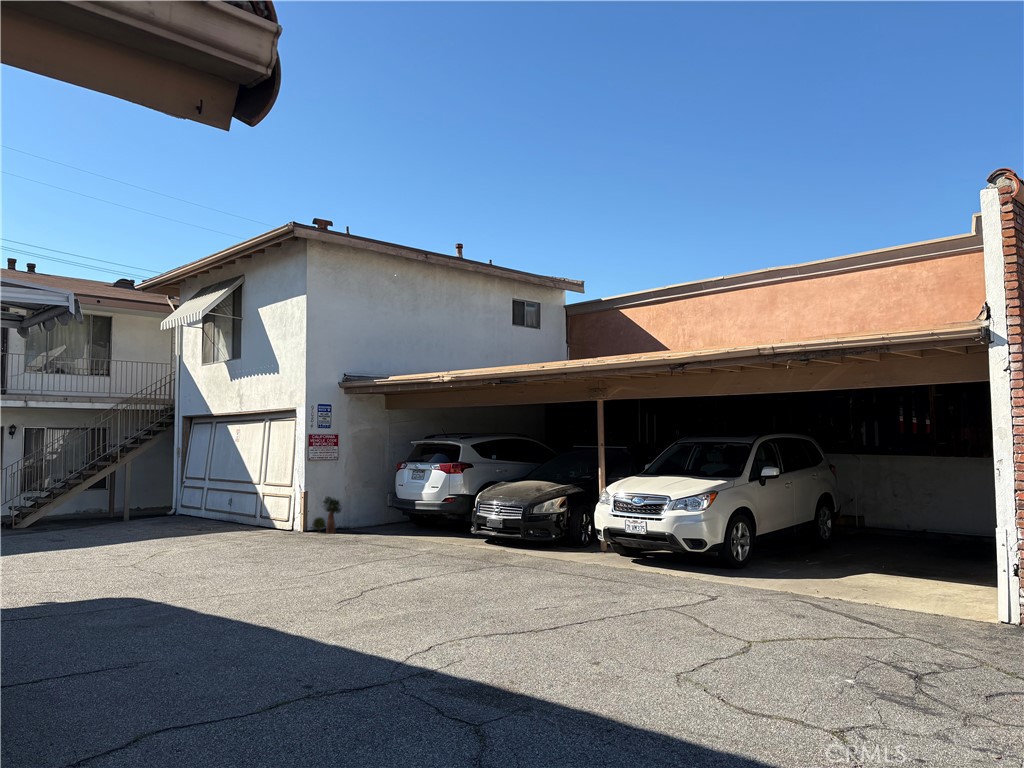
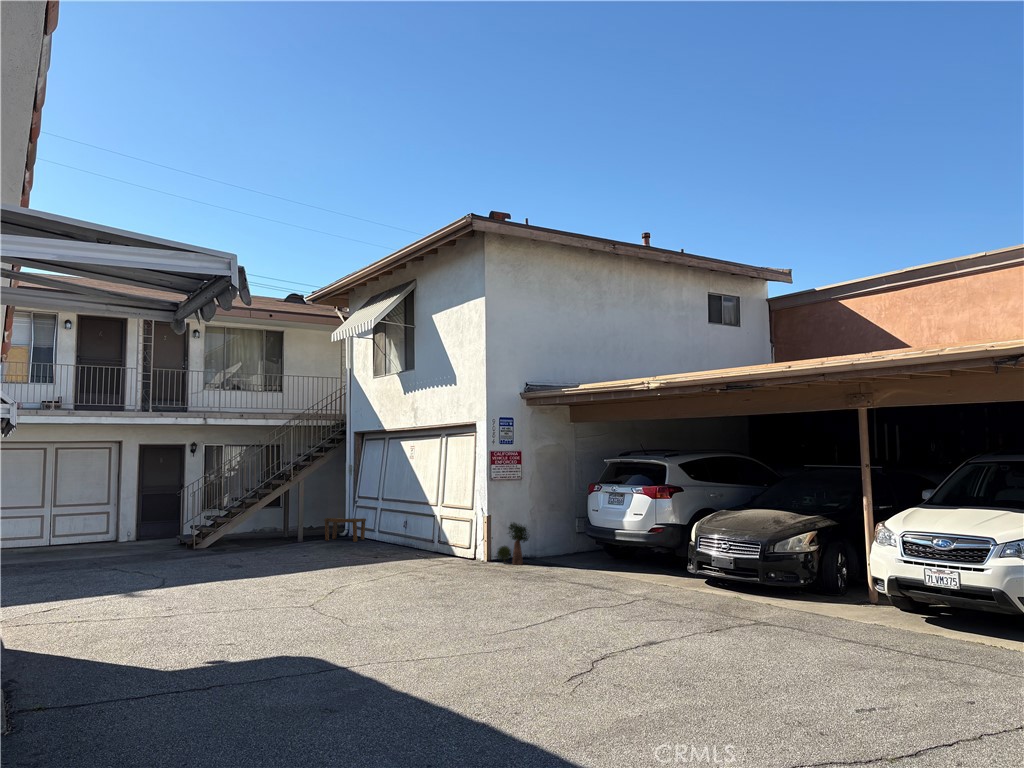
bench: none [151,497,193,519] -> present [324,518,366,542]

